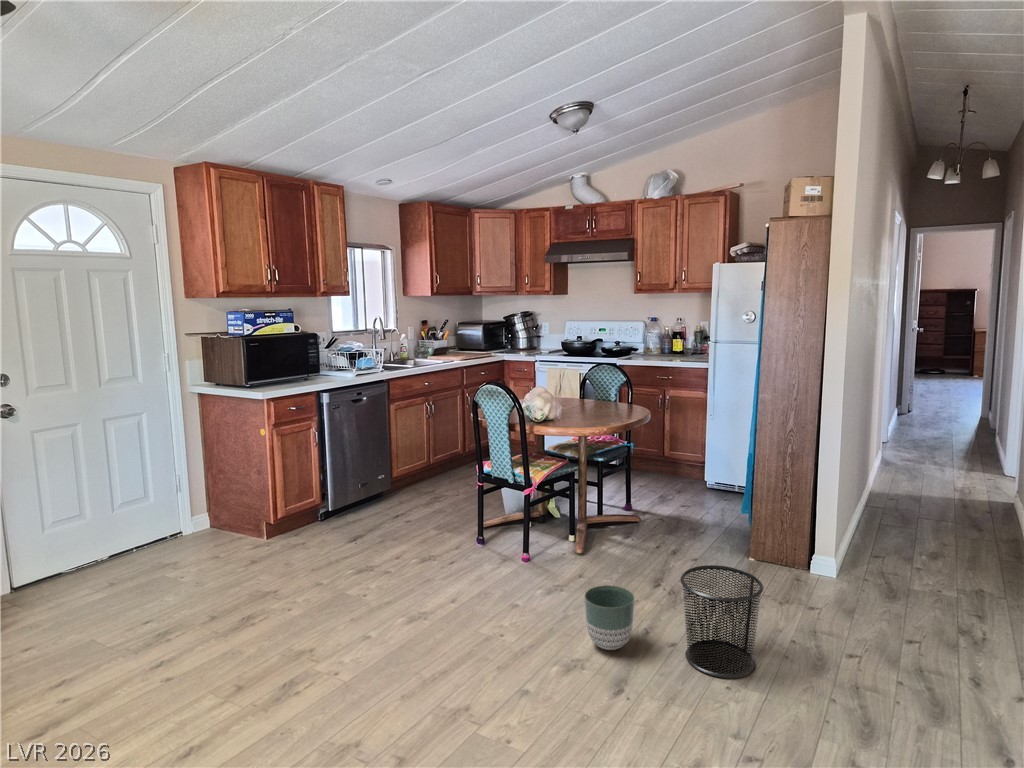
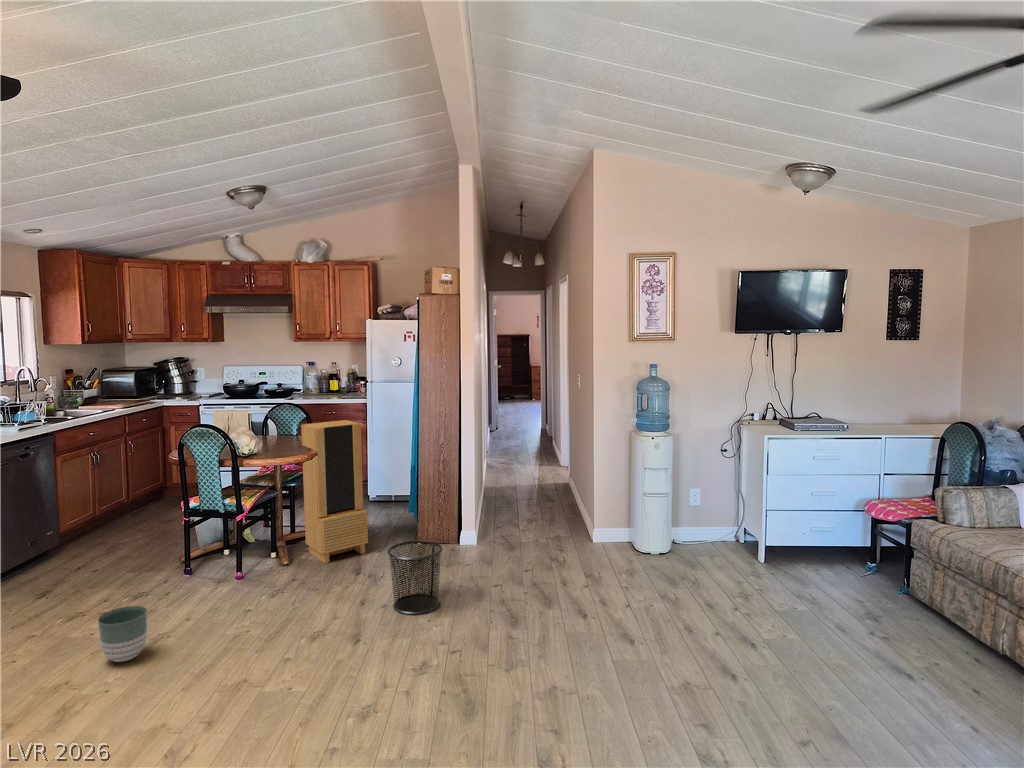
storage cabinet: none [608,387,681,562] -> present [301,420,368,563]
planter: present [585,585,634,650] -> present [98,606,147,662]

